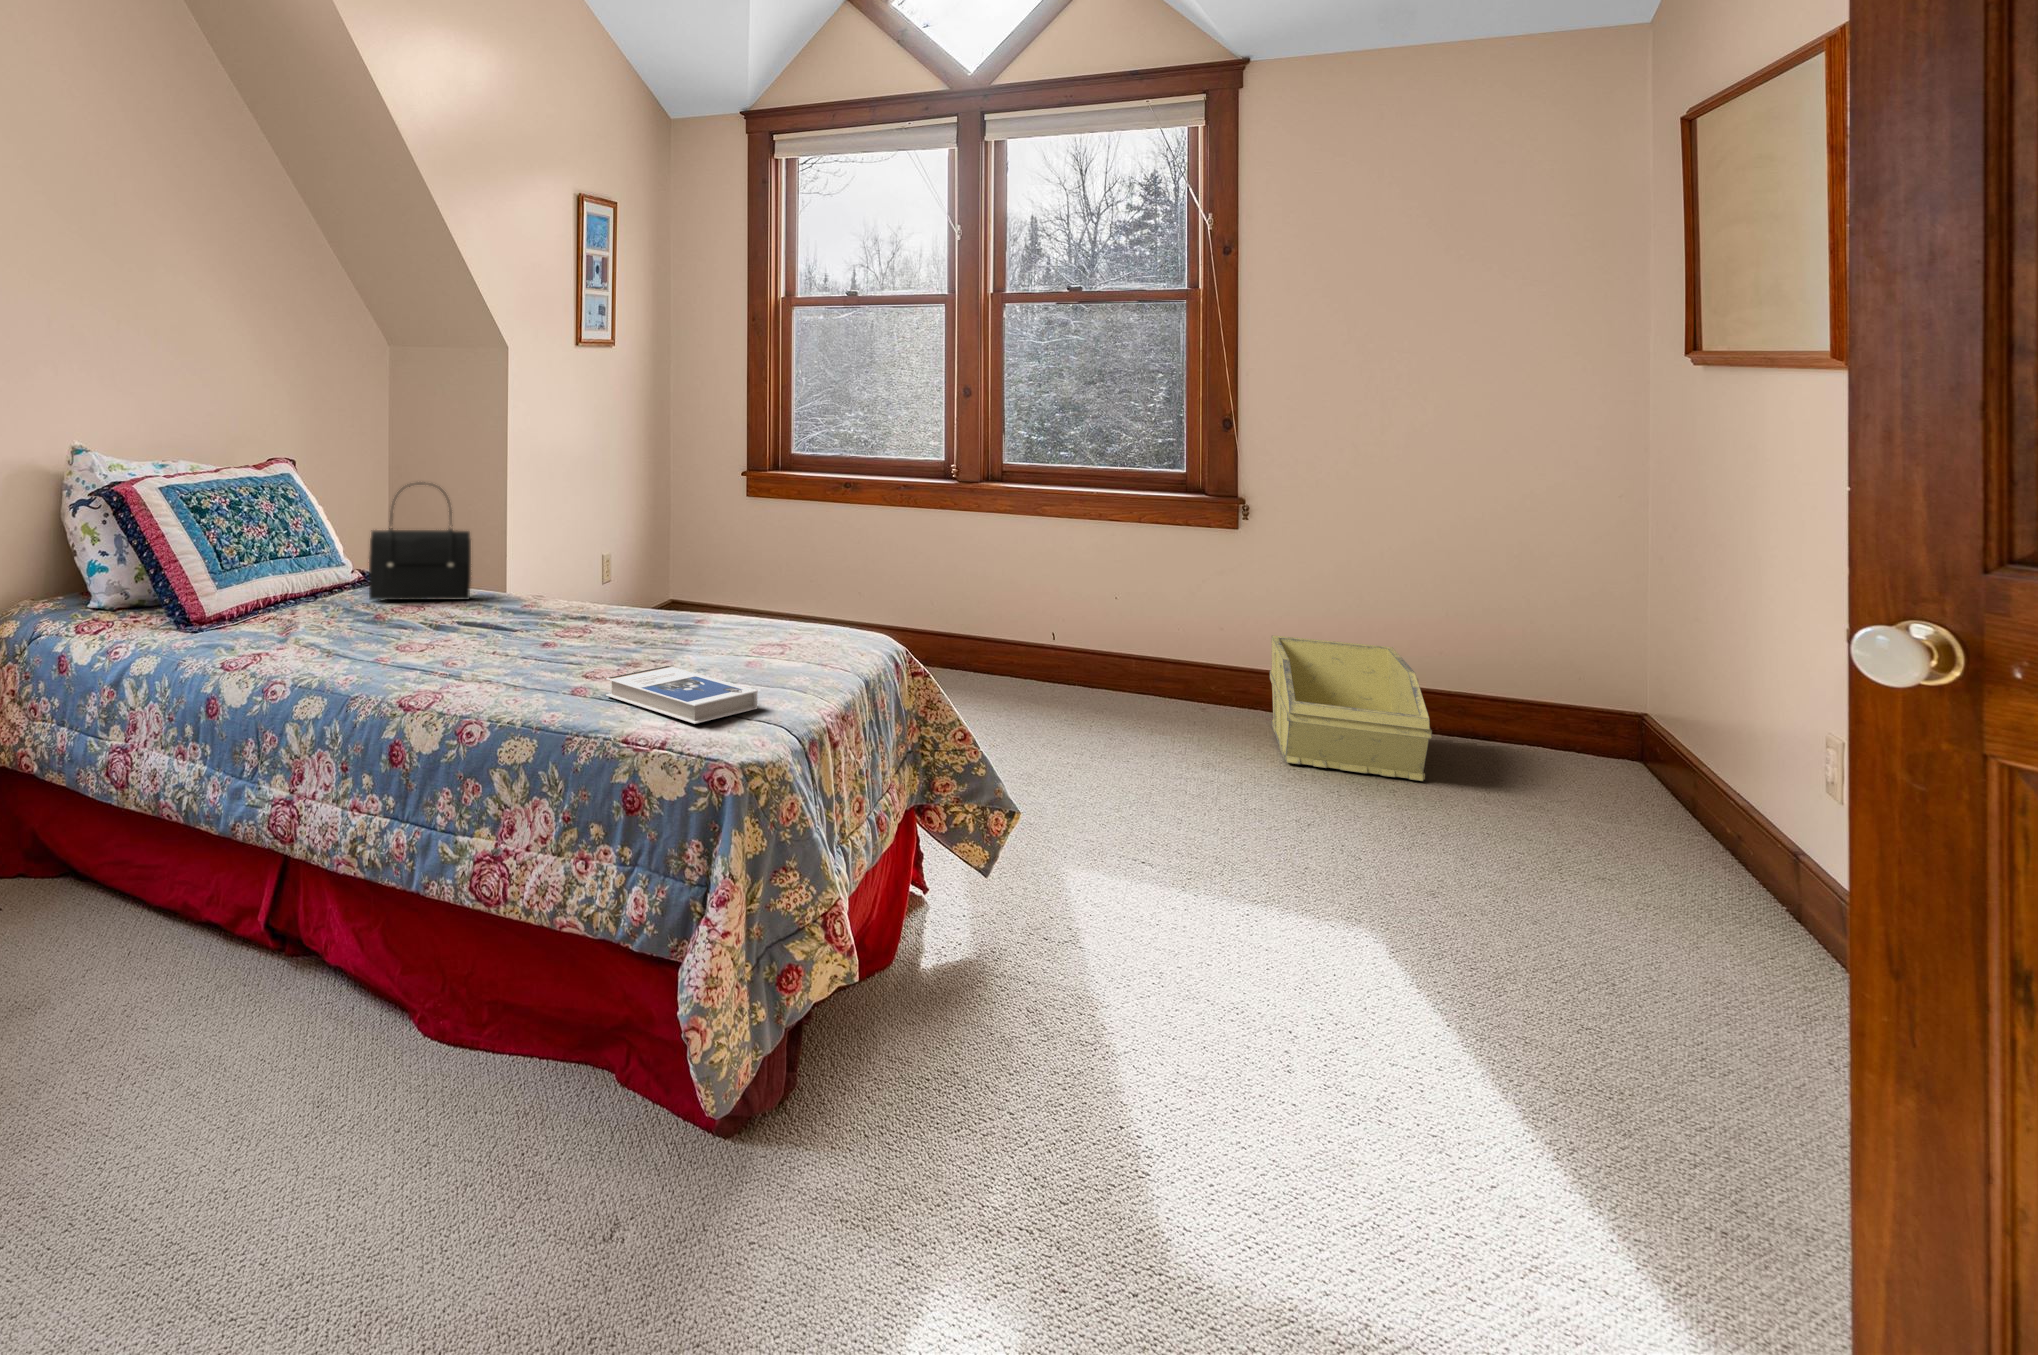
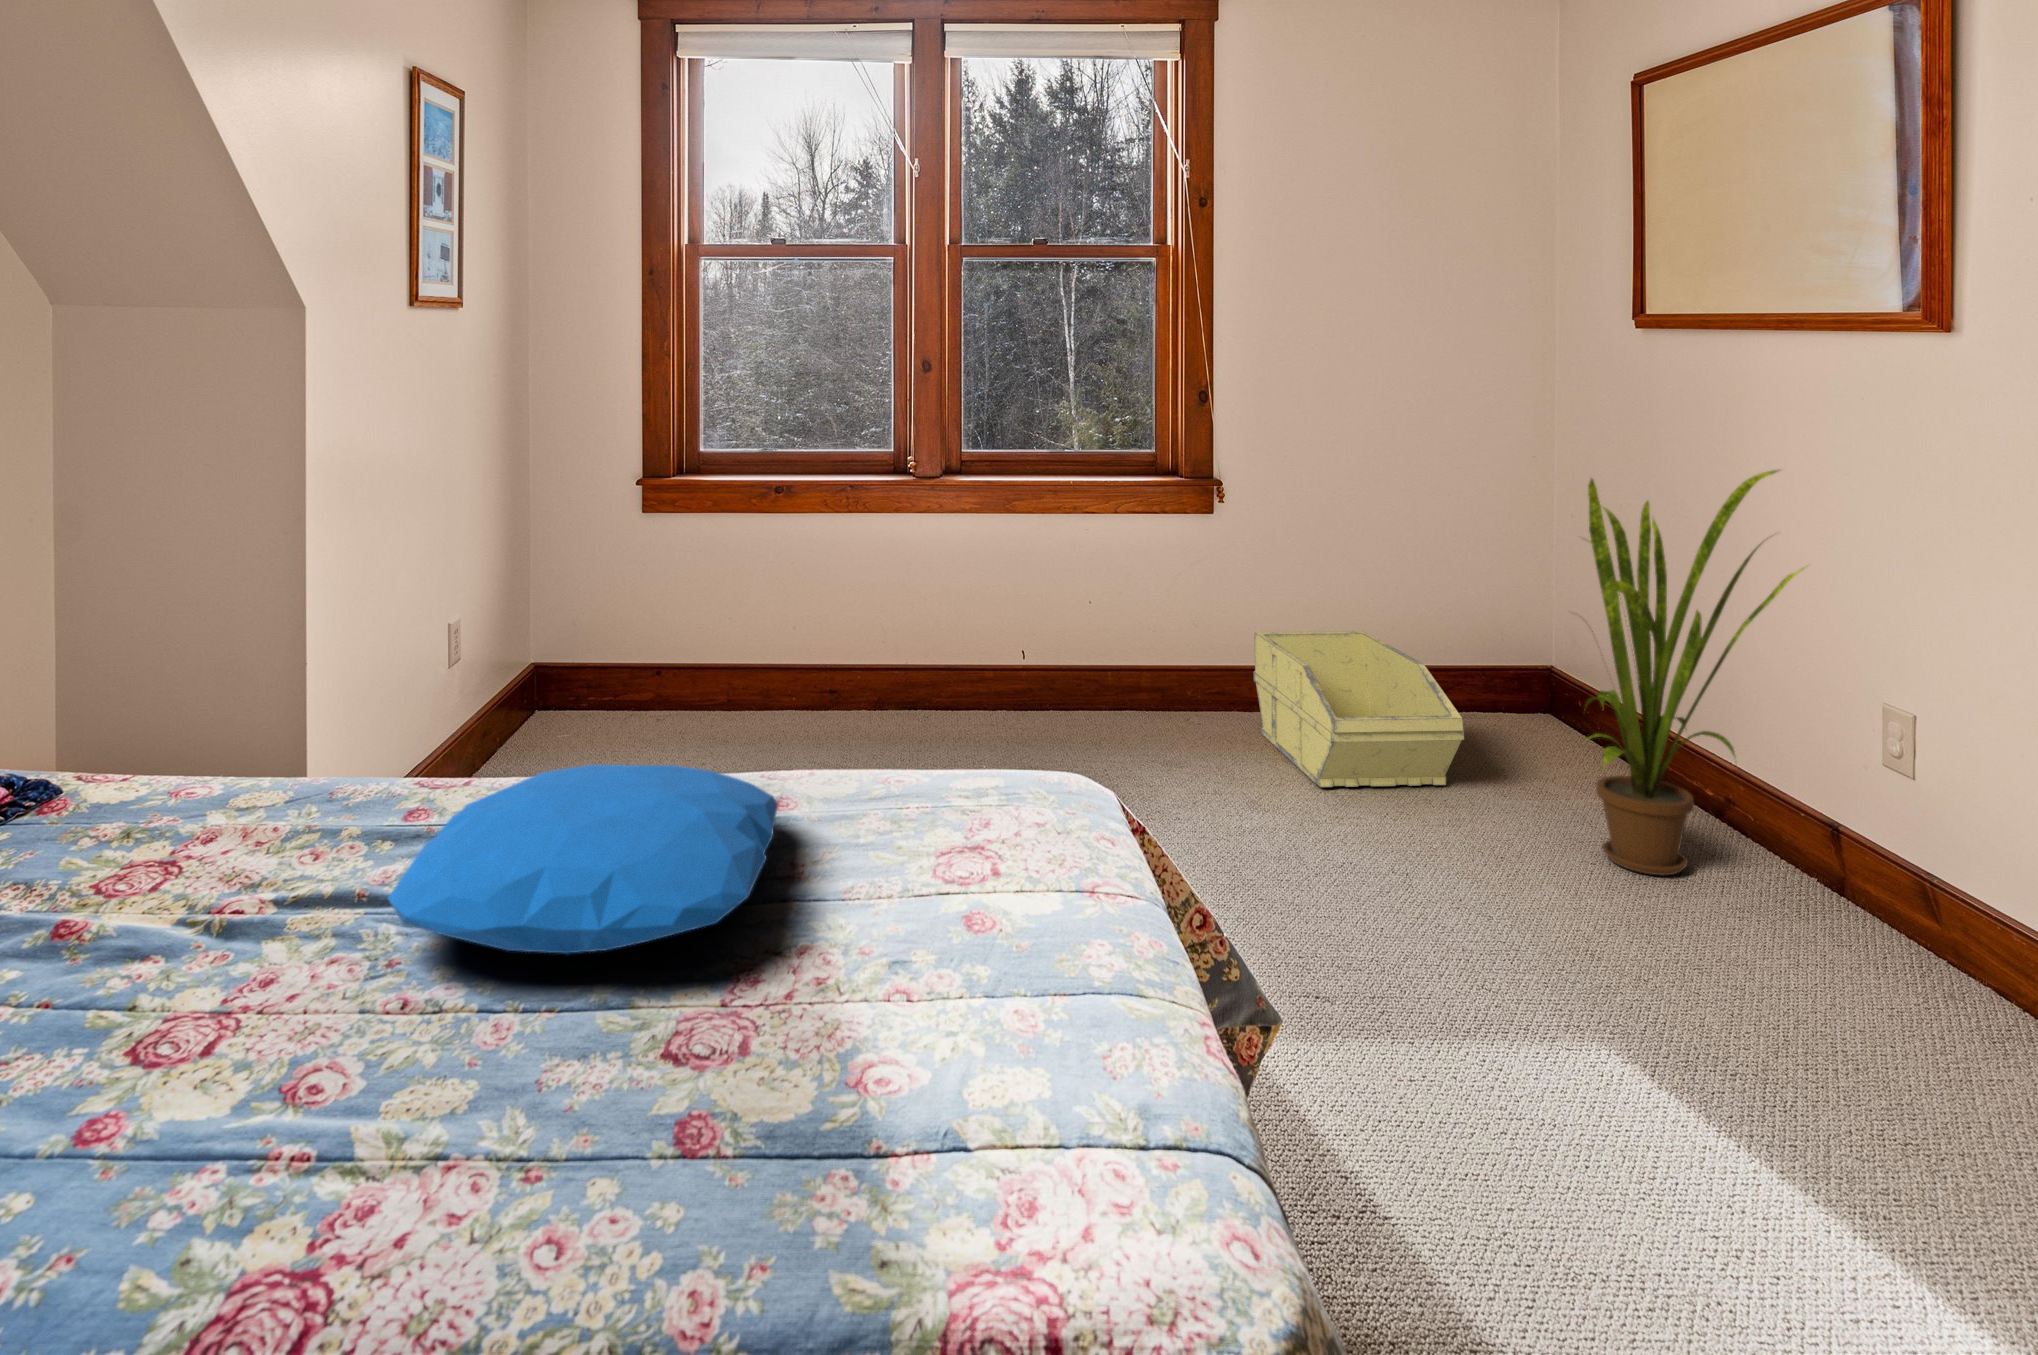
handbag: present [369,482,471,600] -> none [27,590,285,870]
house plant: none [1475,497,1750,869] -> present [1581,470,1808,875]
pillow: none [494,584,688,647] -> present [388,765,778,953]
hardback book: present [606,666,758,724] -> none [760,981,1093,1194]

